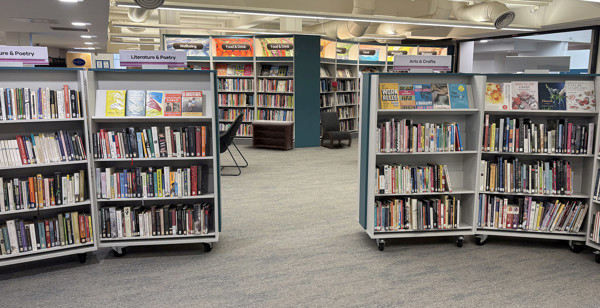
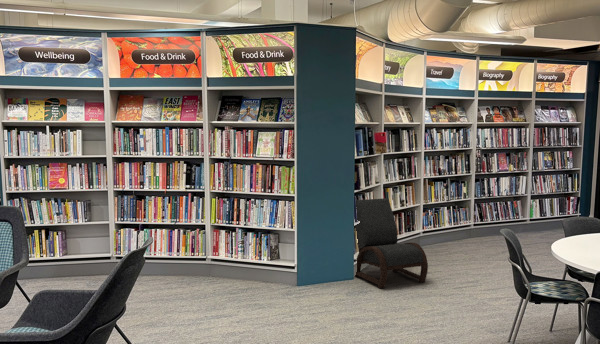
bench: present [251,120,294,150] -> none [194,221,297,298]

